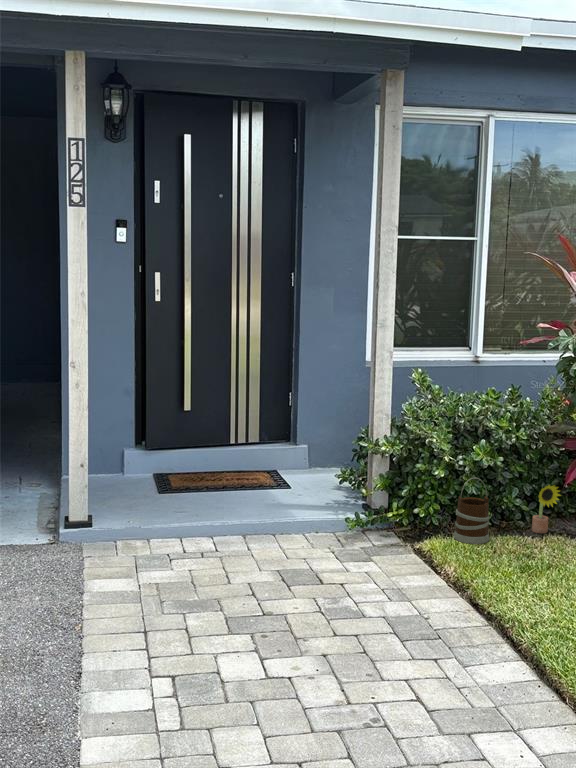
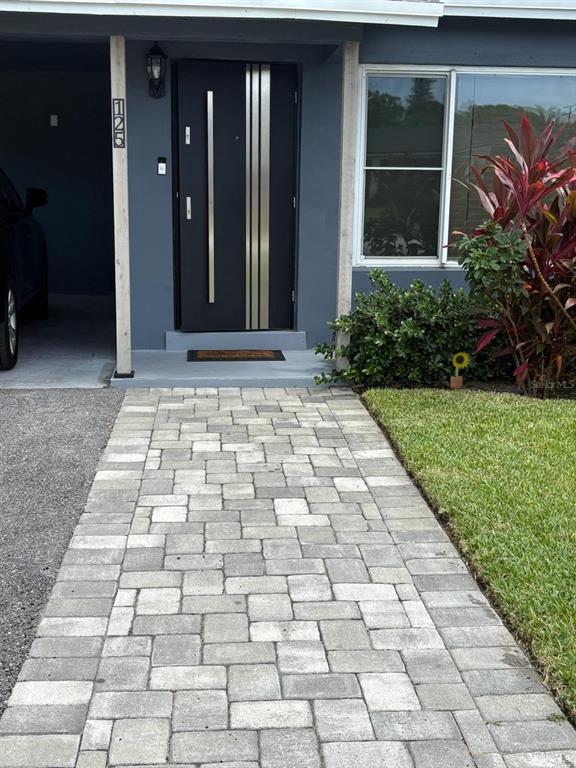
wooden bucket: present [454,477,489,544] -> none [388,345,414,393]

